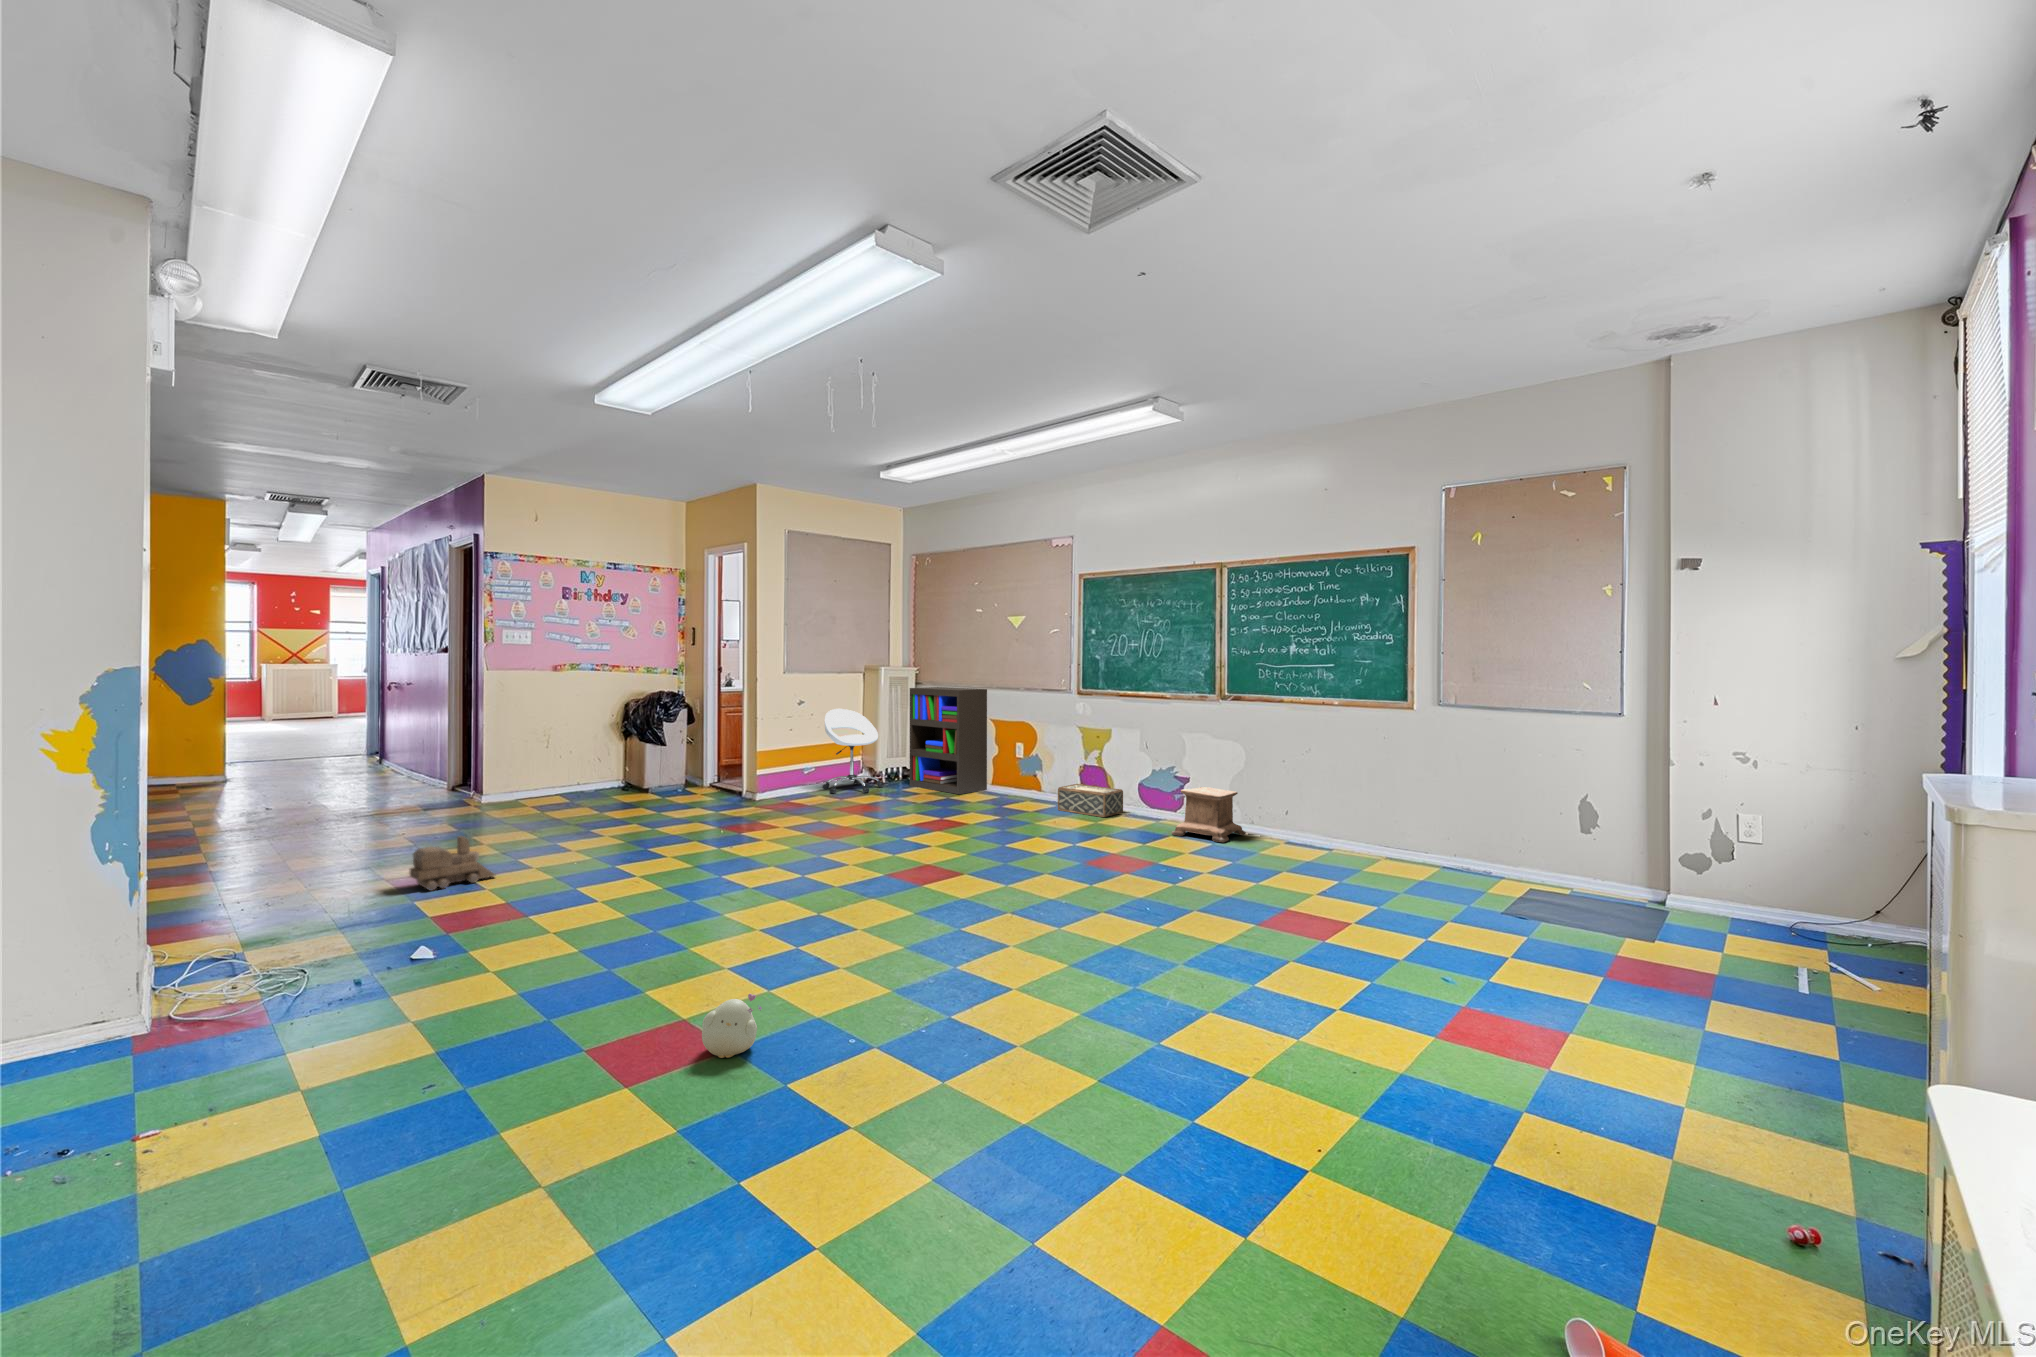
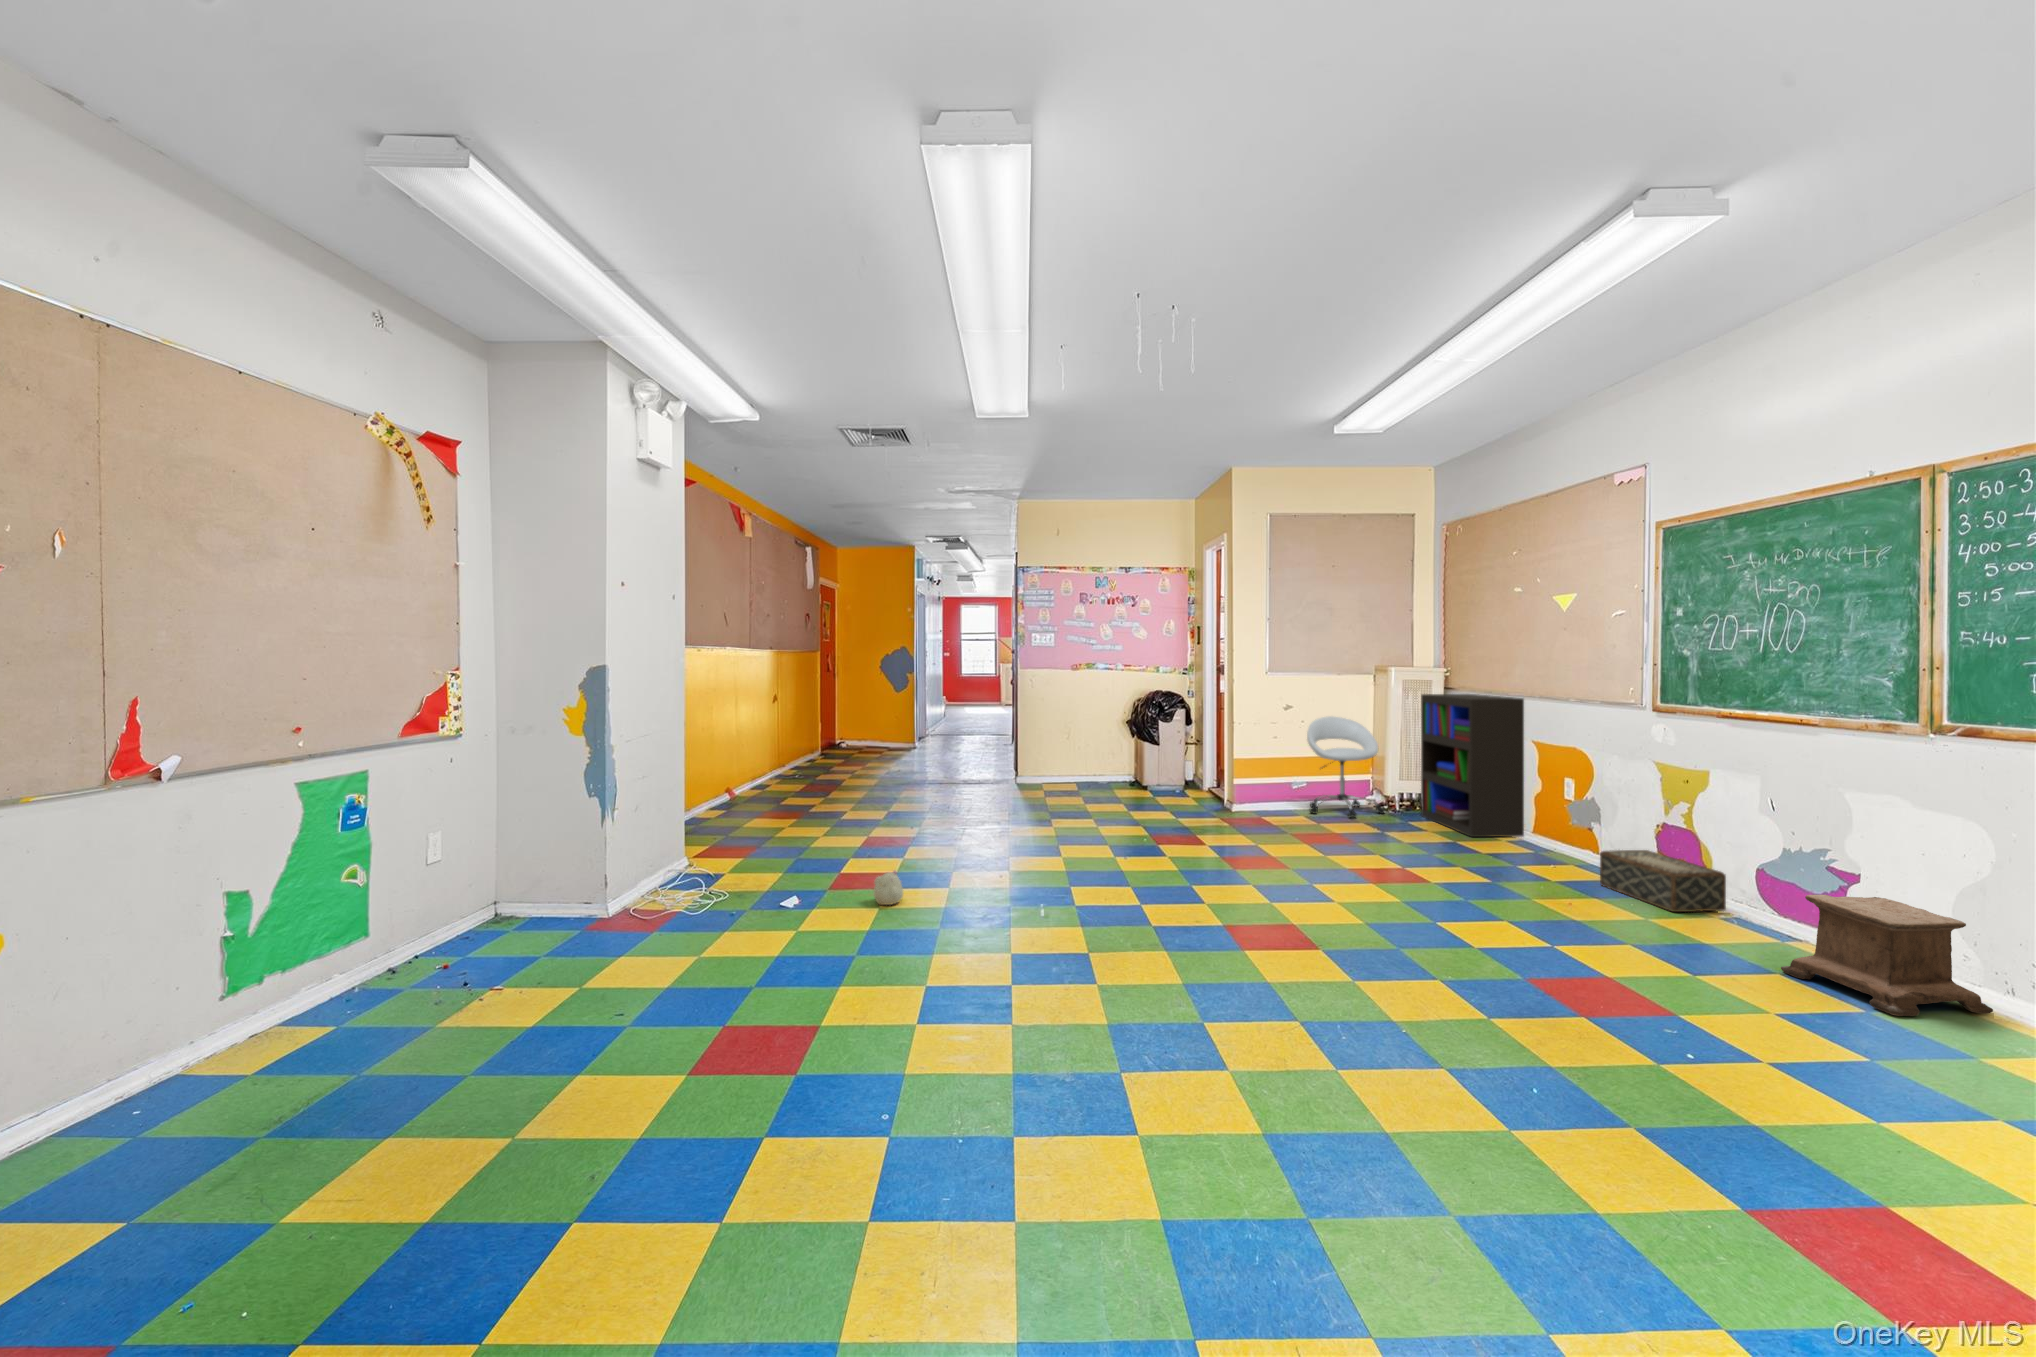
toy train: present [410,836,495,891] -> none [873,810,930,851]
plush toy: present [702,994,762,1058] -> present [874,871,903,905]

